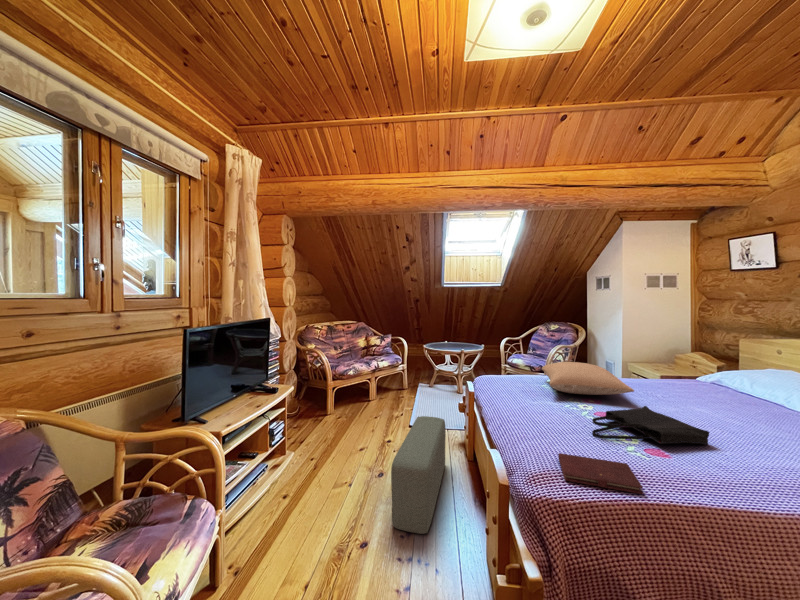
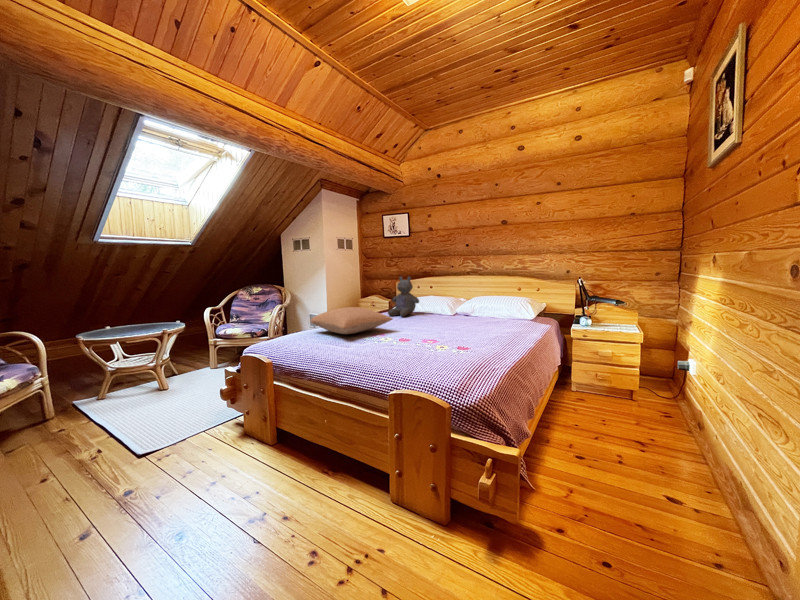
stuffed bear: none [680,334,744,394] -> present [388,276,419,317]
tote bag: present [592,406,709,445] -> none [397,326,450,351]
pouf: present [391,416,446,534] -> none [195,405,304,556]
notebook: present [558,453,643,494] -> none [423,355,478,376]

